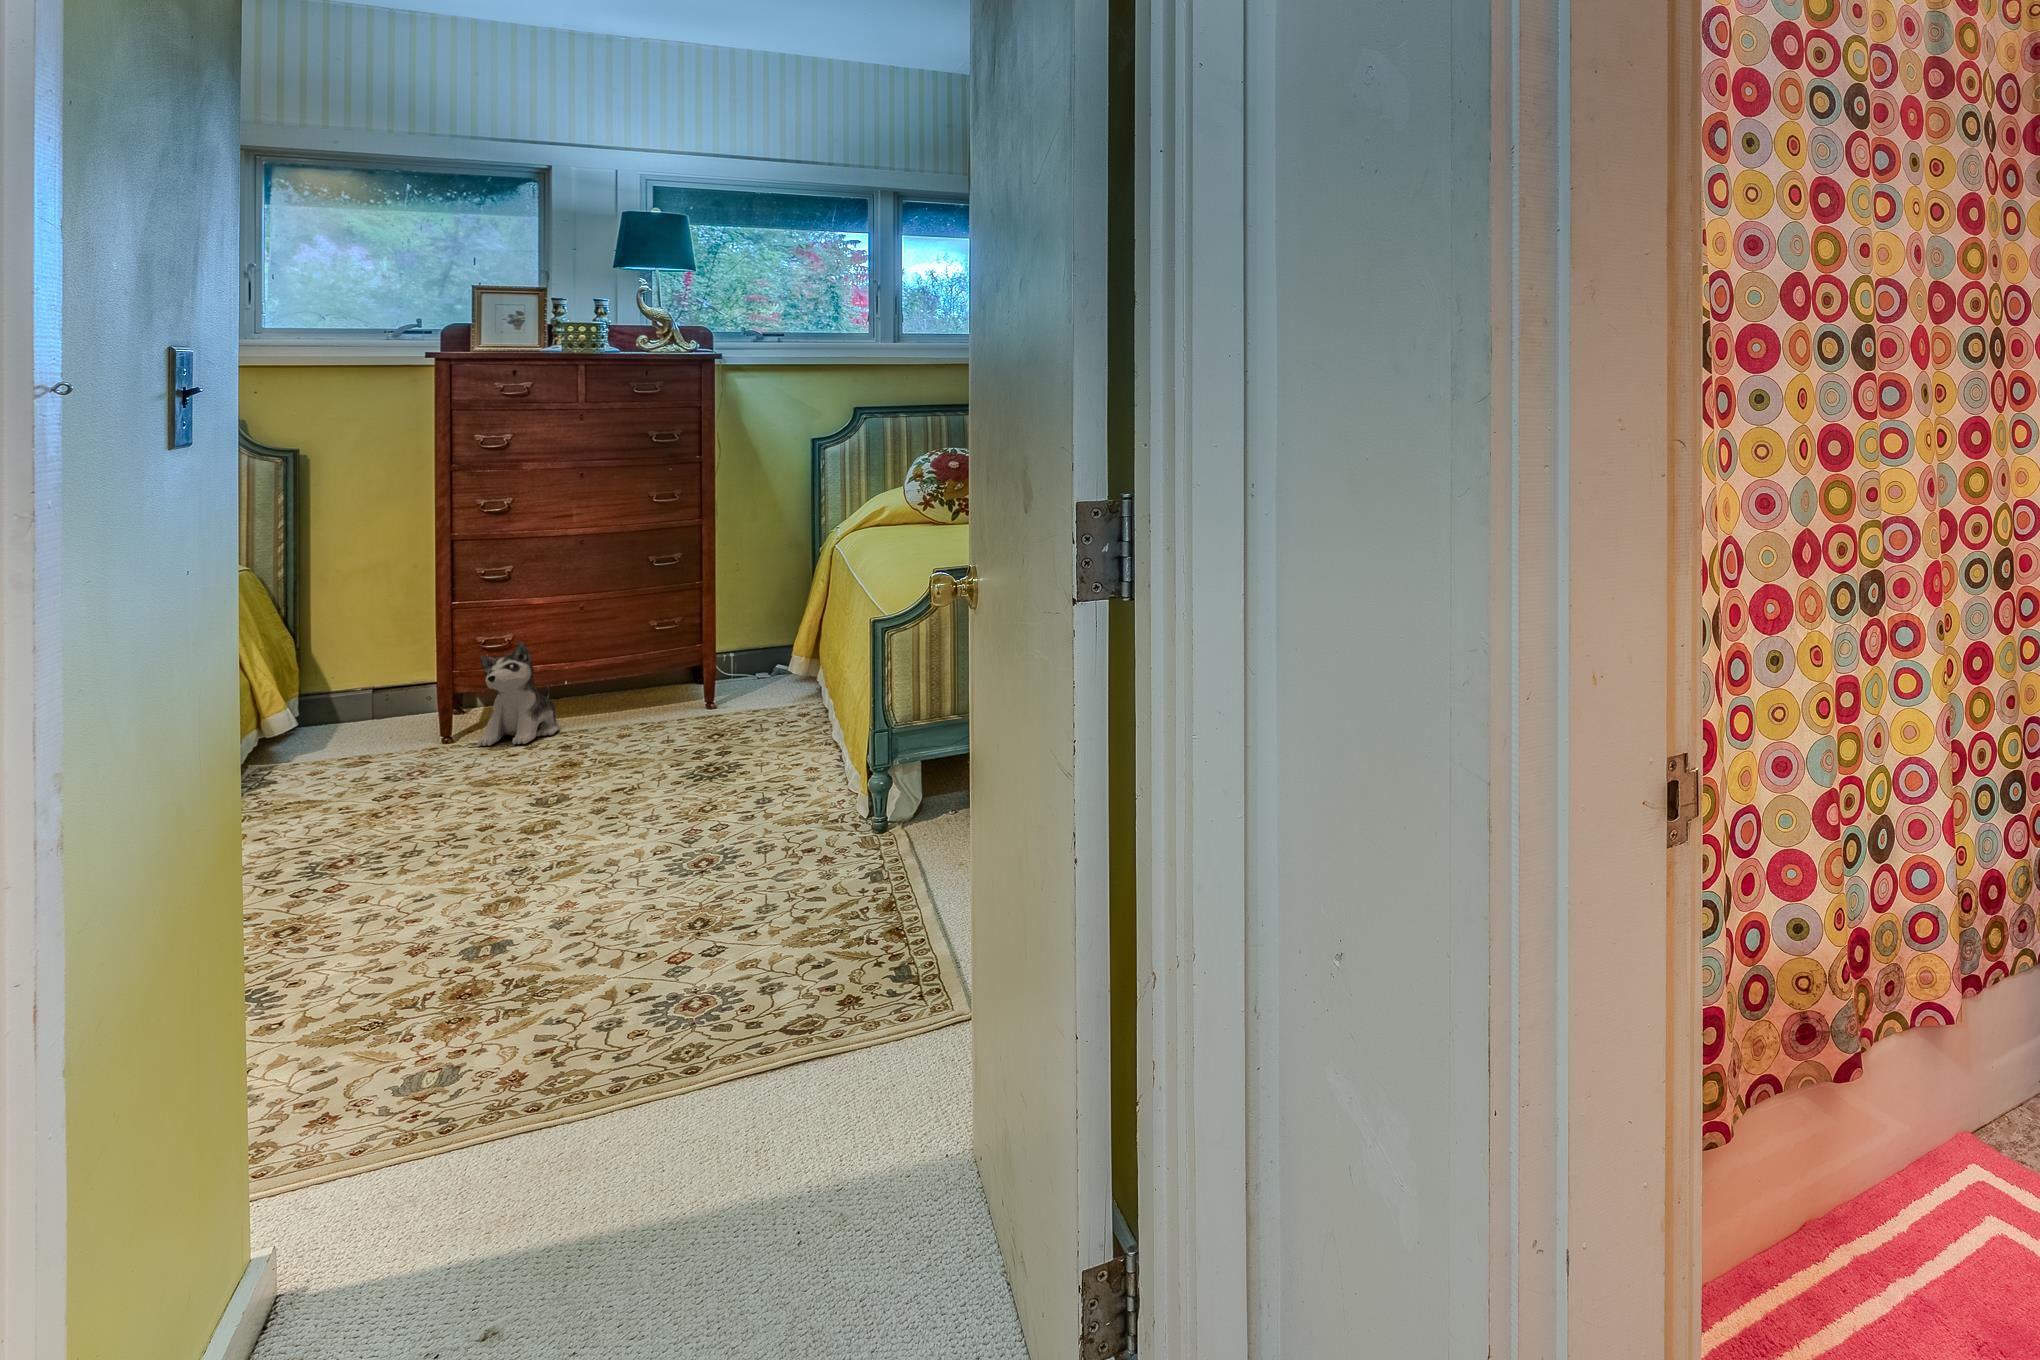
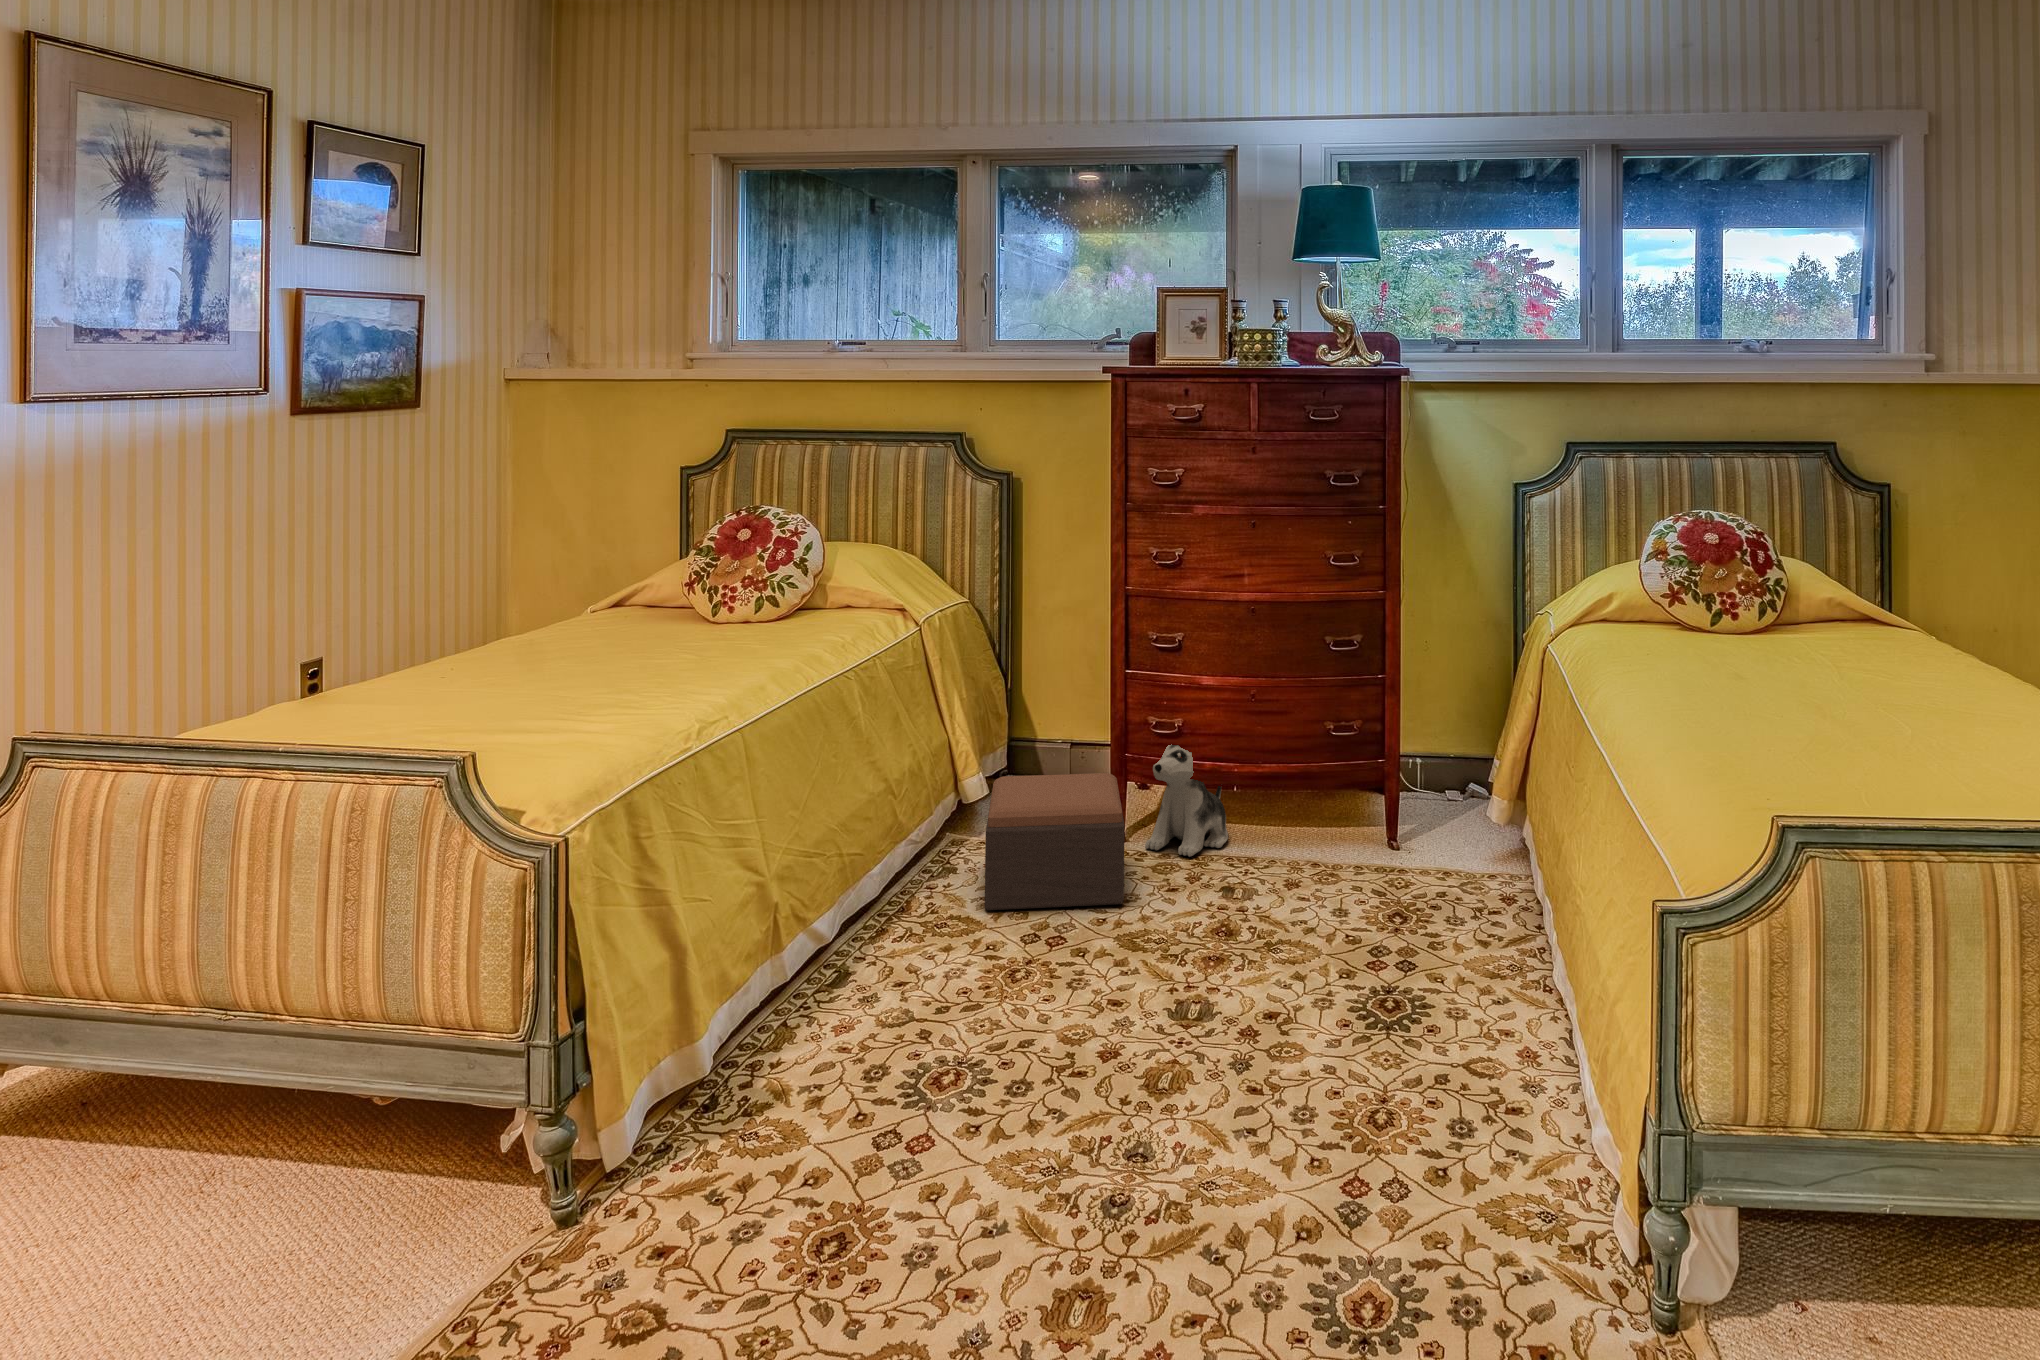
footstool: none [312,688,470,806] -> present [985,773,1125,910]

